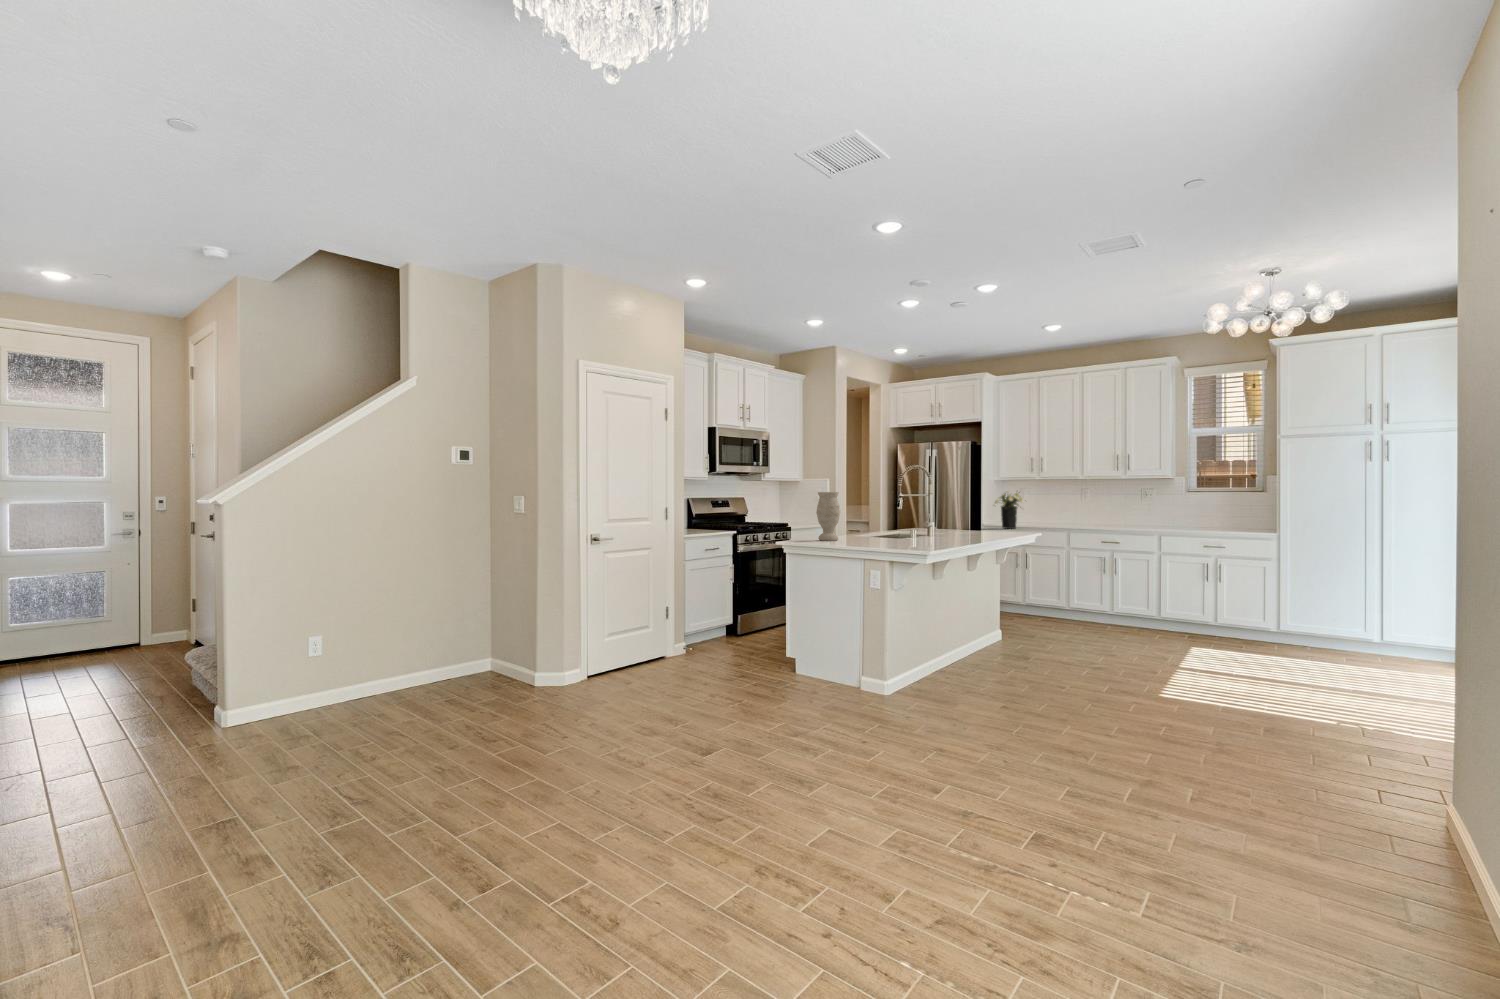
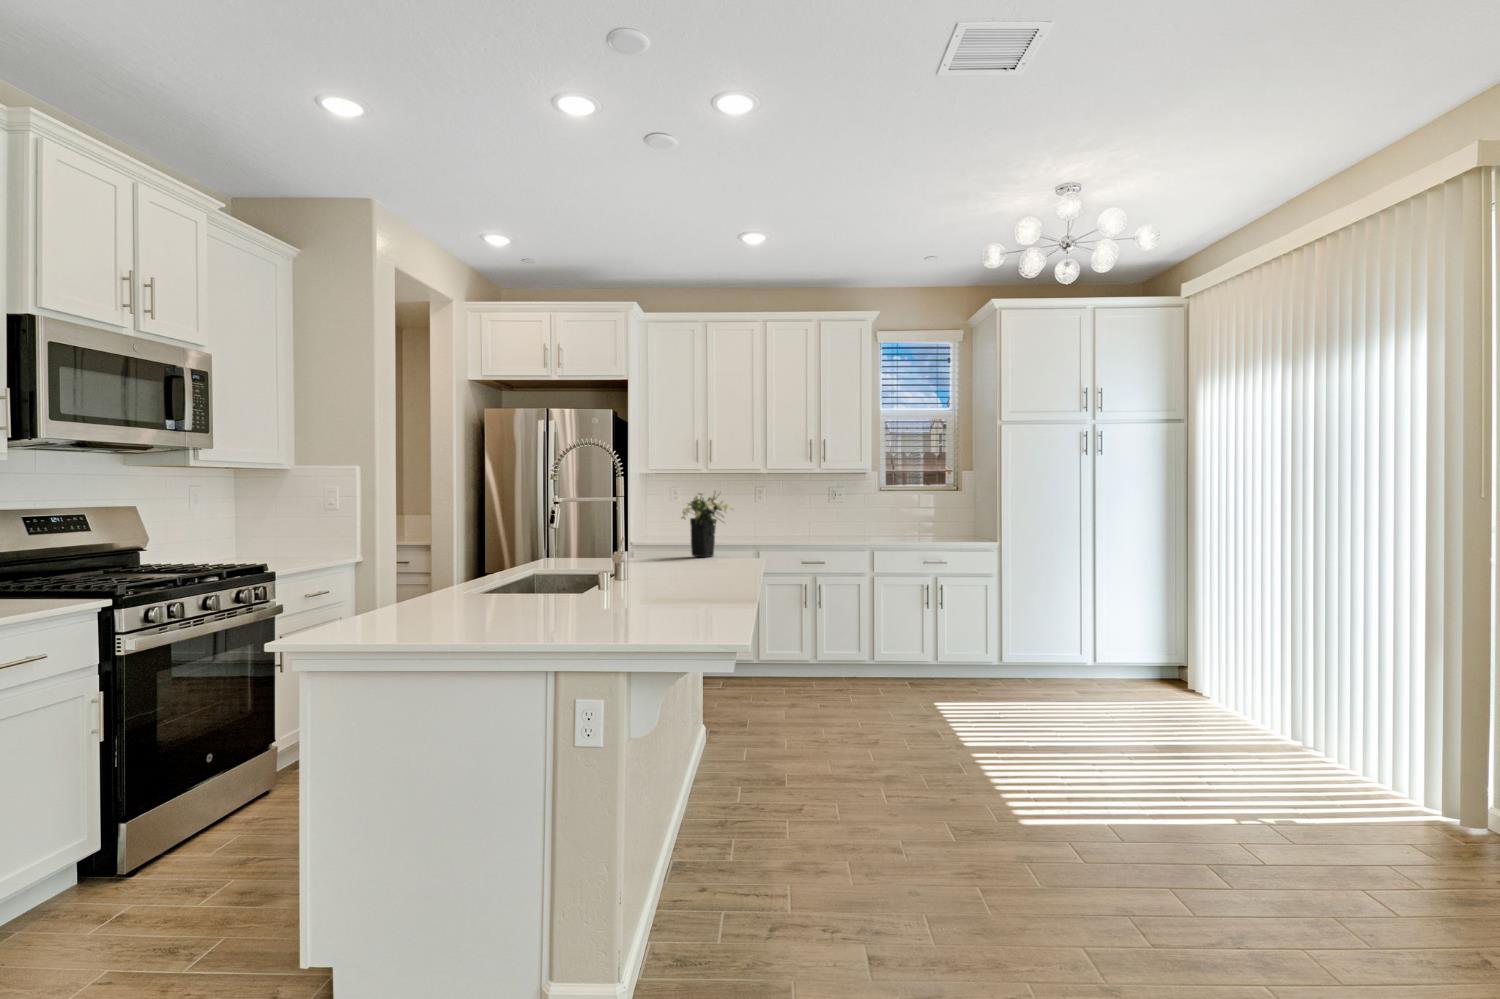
vase: present [816,492,840,541] -> none [374,496,441,625]

